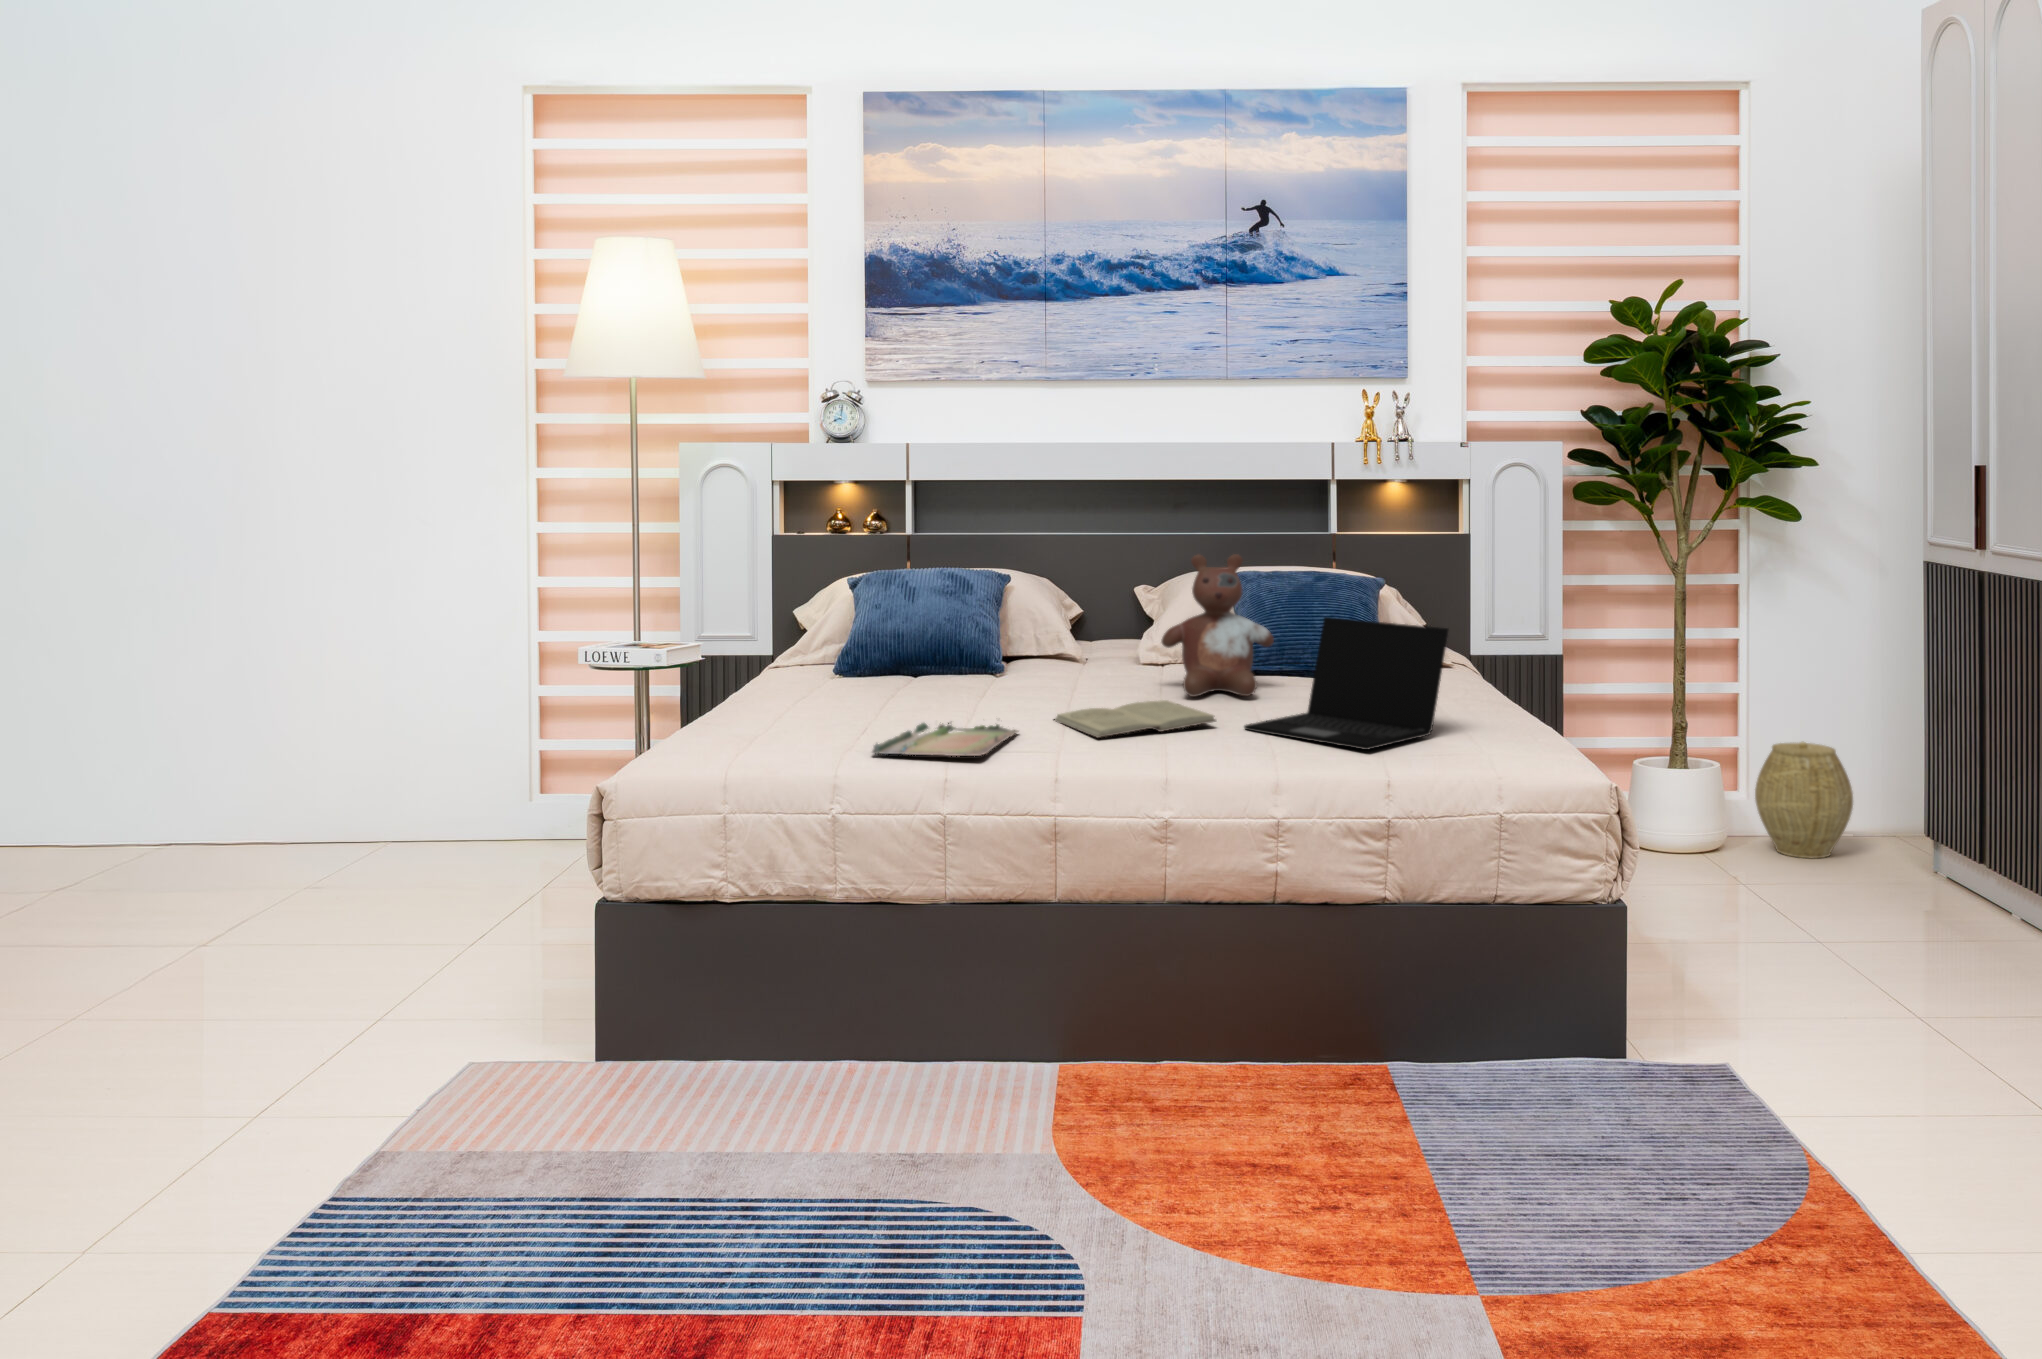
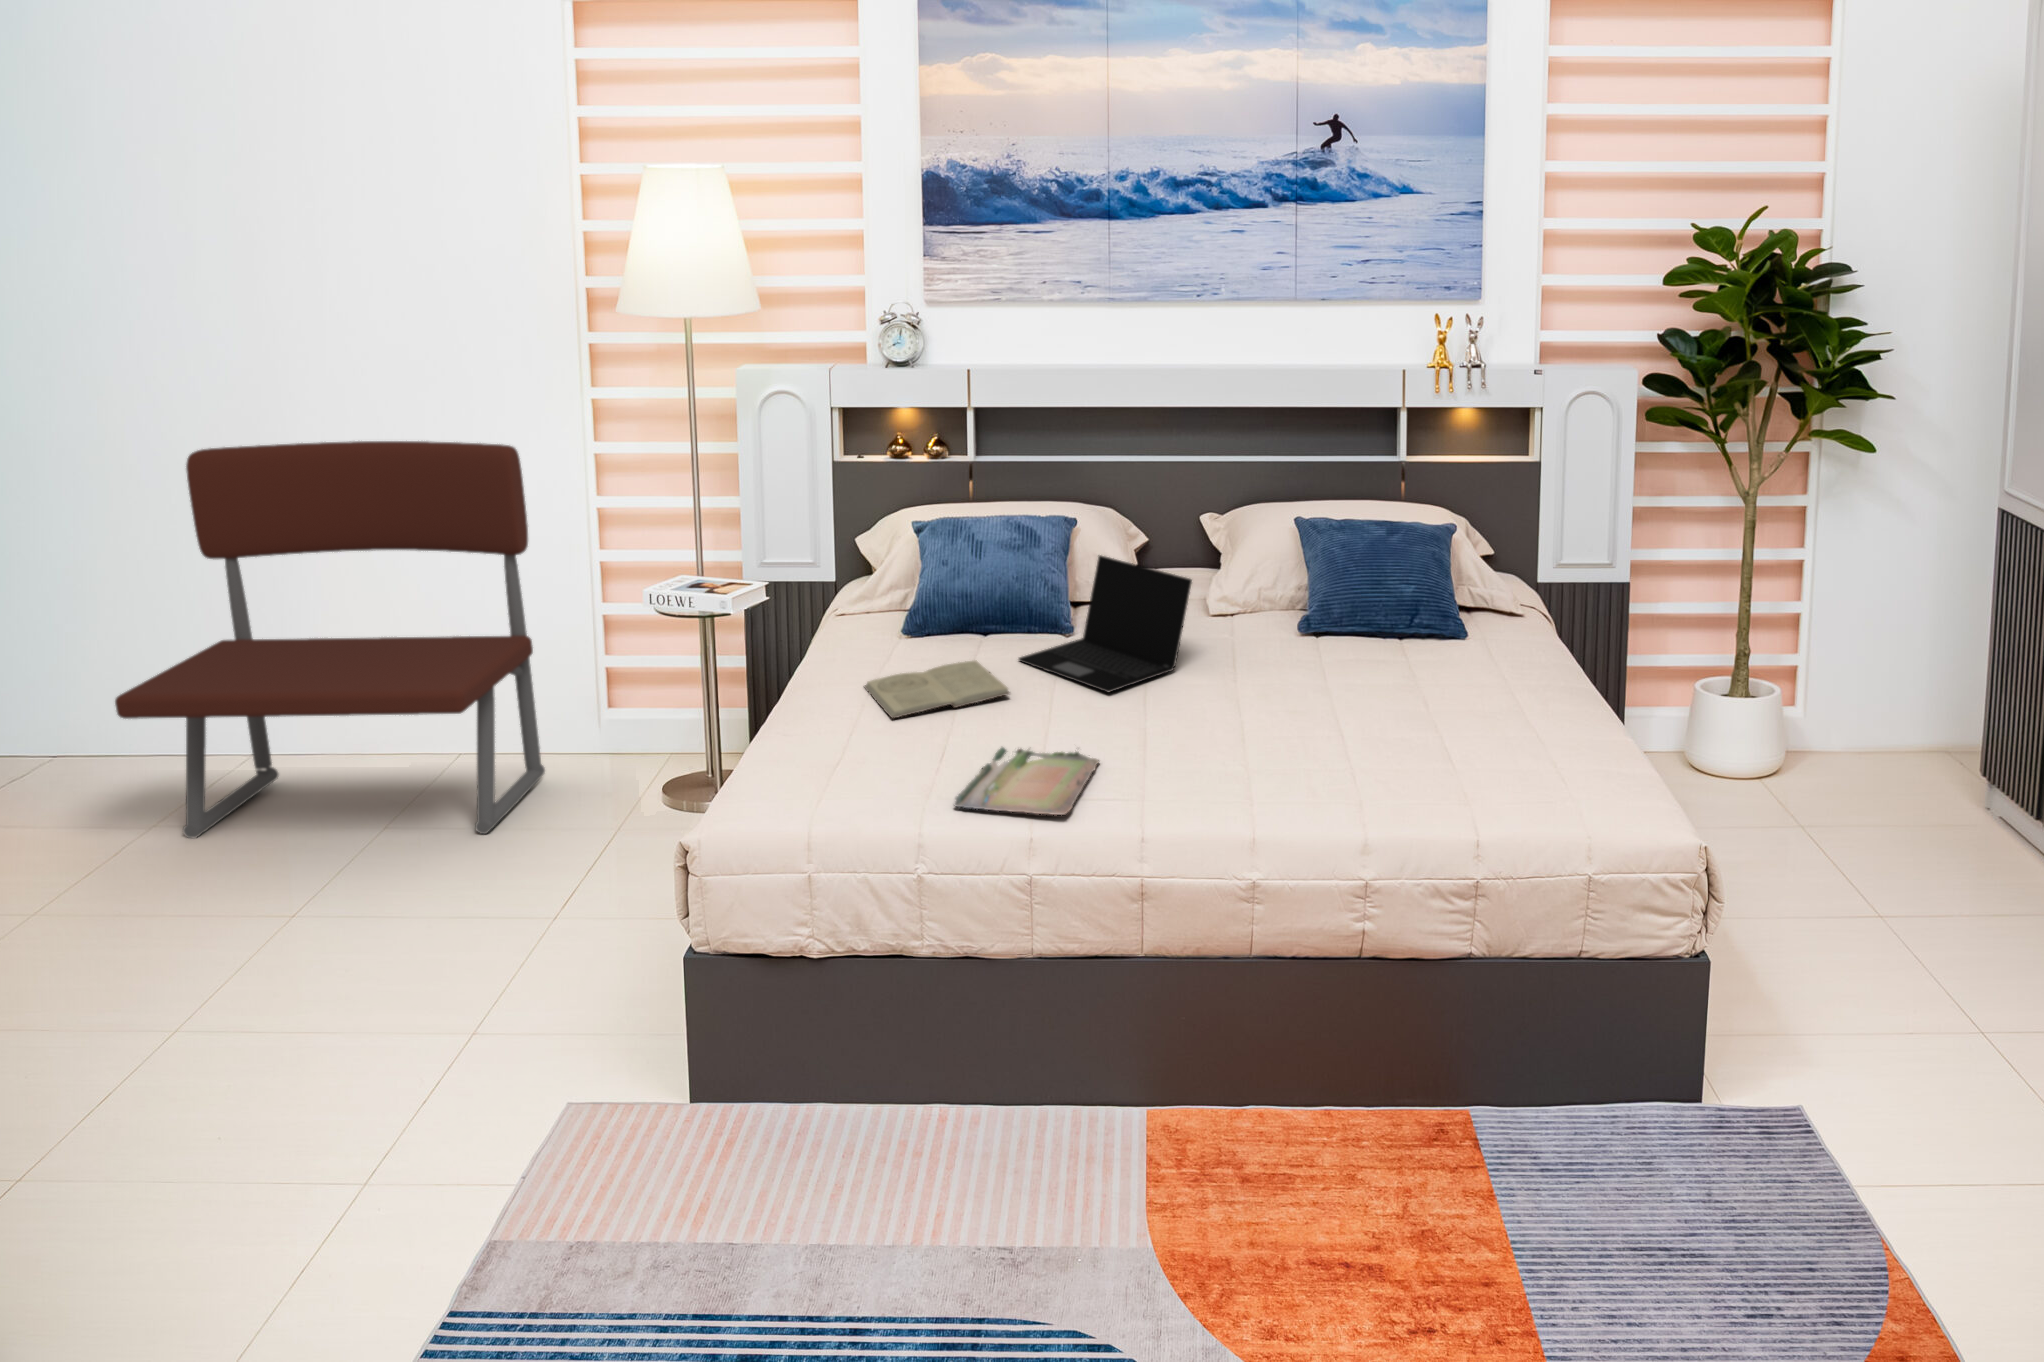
bench: none [52,508,474,893] -> present [115,441,545,838]
stuffed bear: present [1161,554,1274,697] -> none [1235,541,1350,691]
laptop: present [1244,617,1448,750] -> present [1019,555,1192,692]
book: present [1054,700,1216,738] -> present [864,660,1010,718]
woven basket: present [1755,742,1853,859] -> none [1810,668,1907,784]

